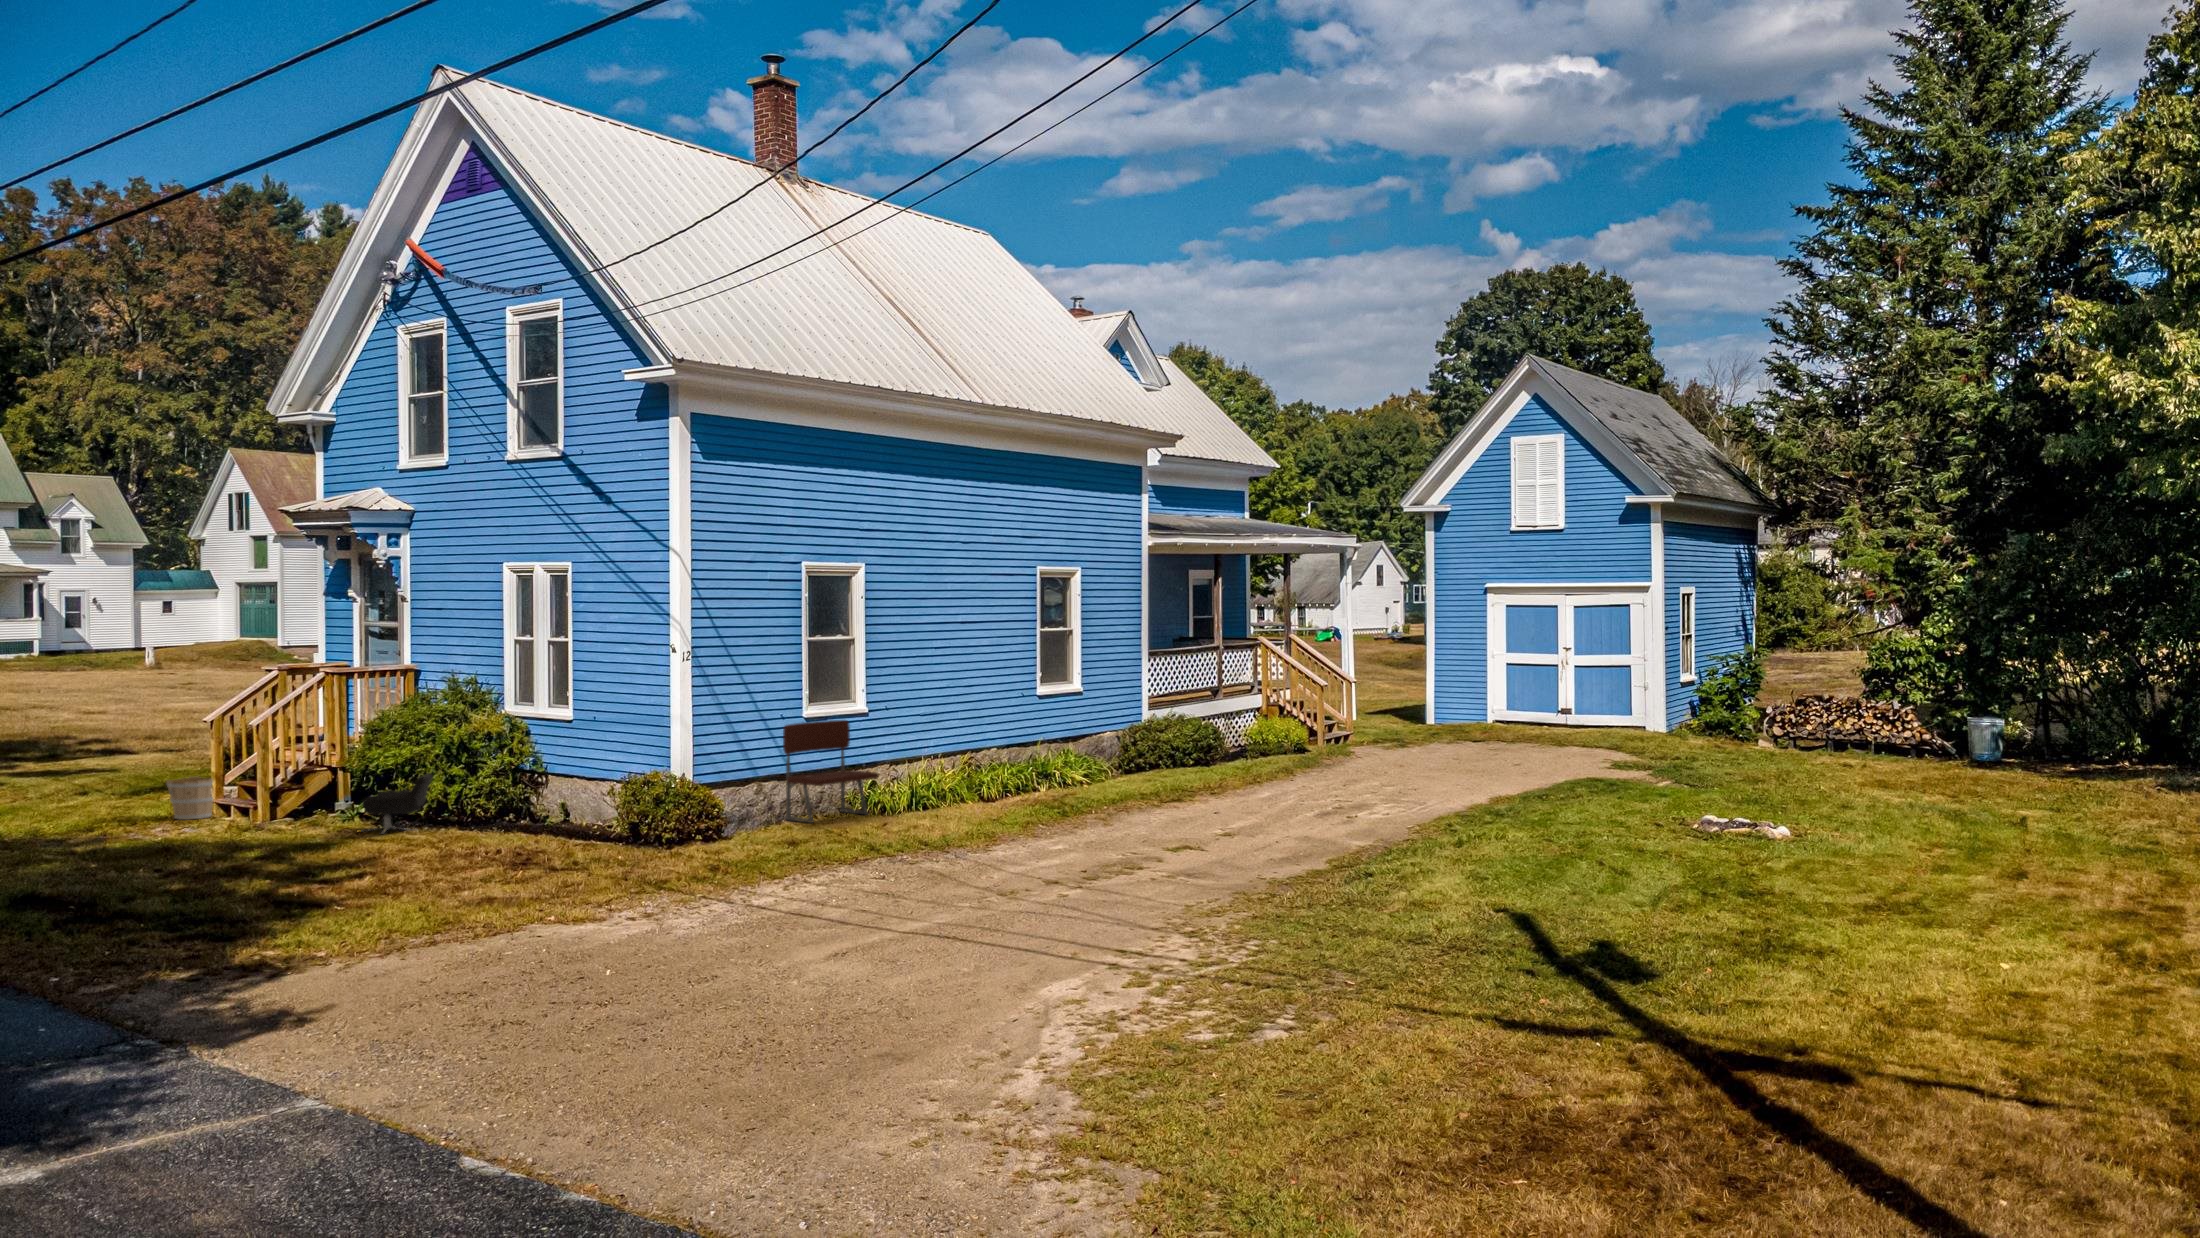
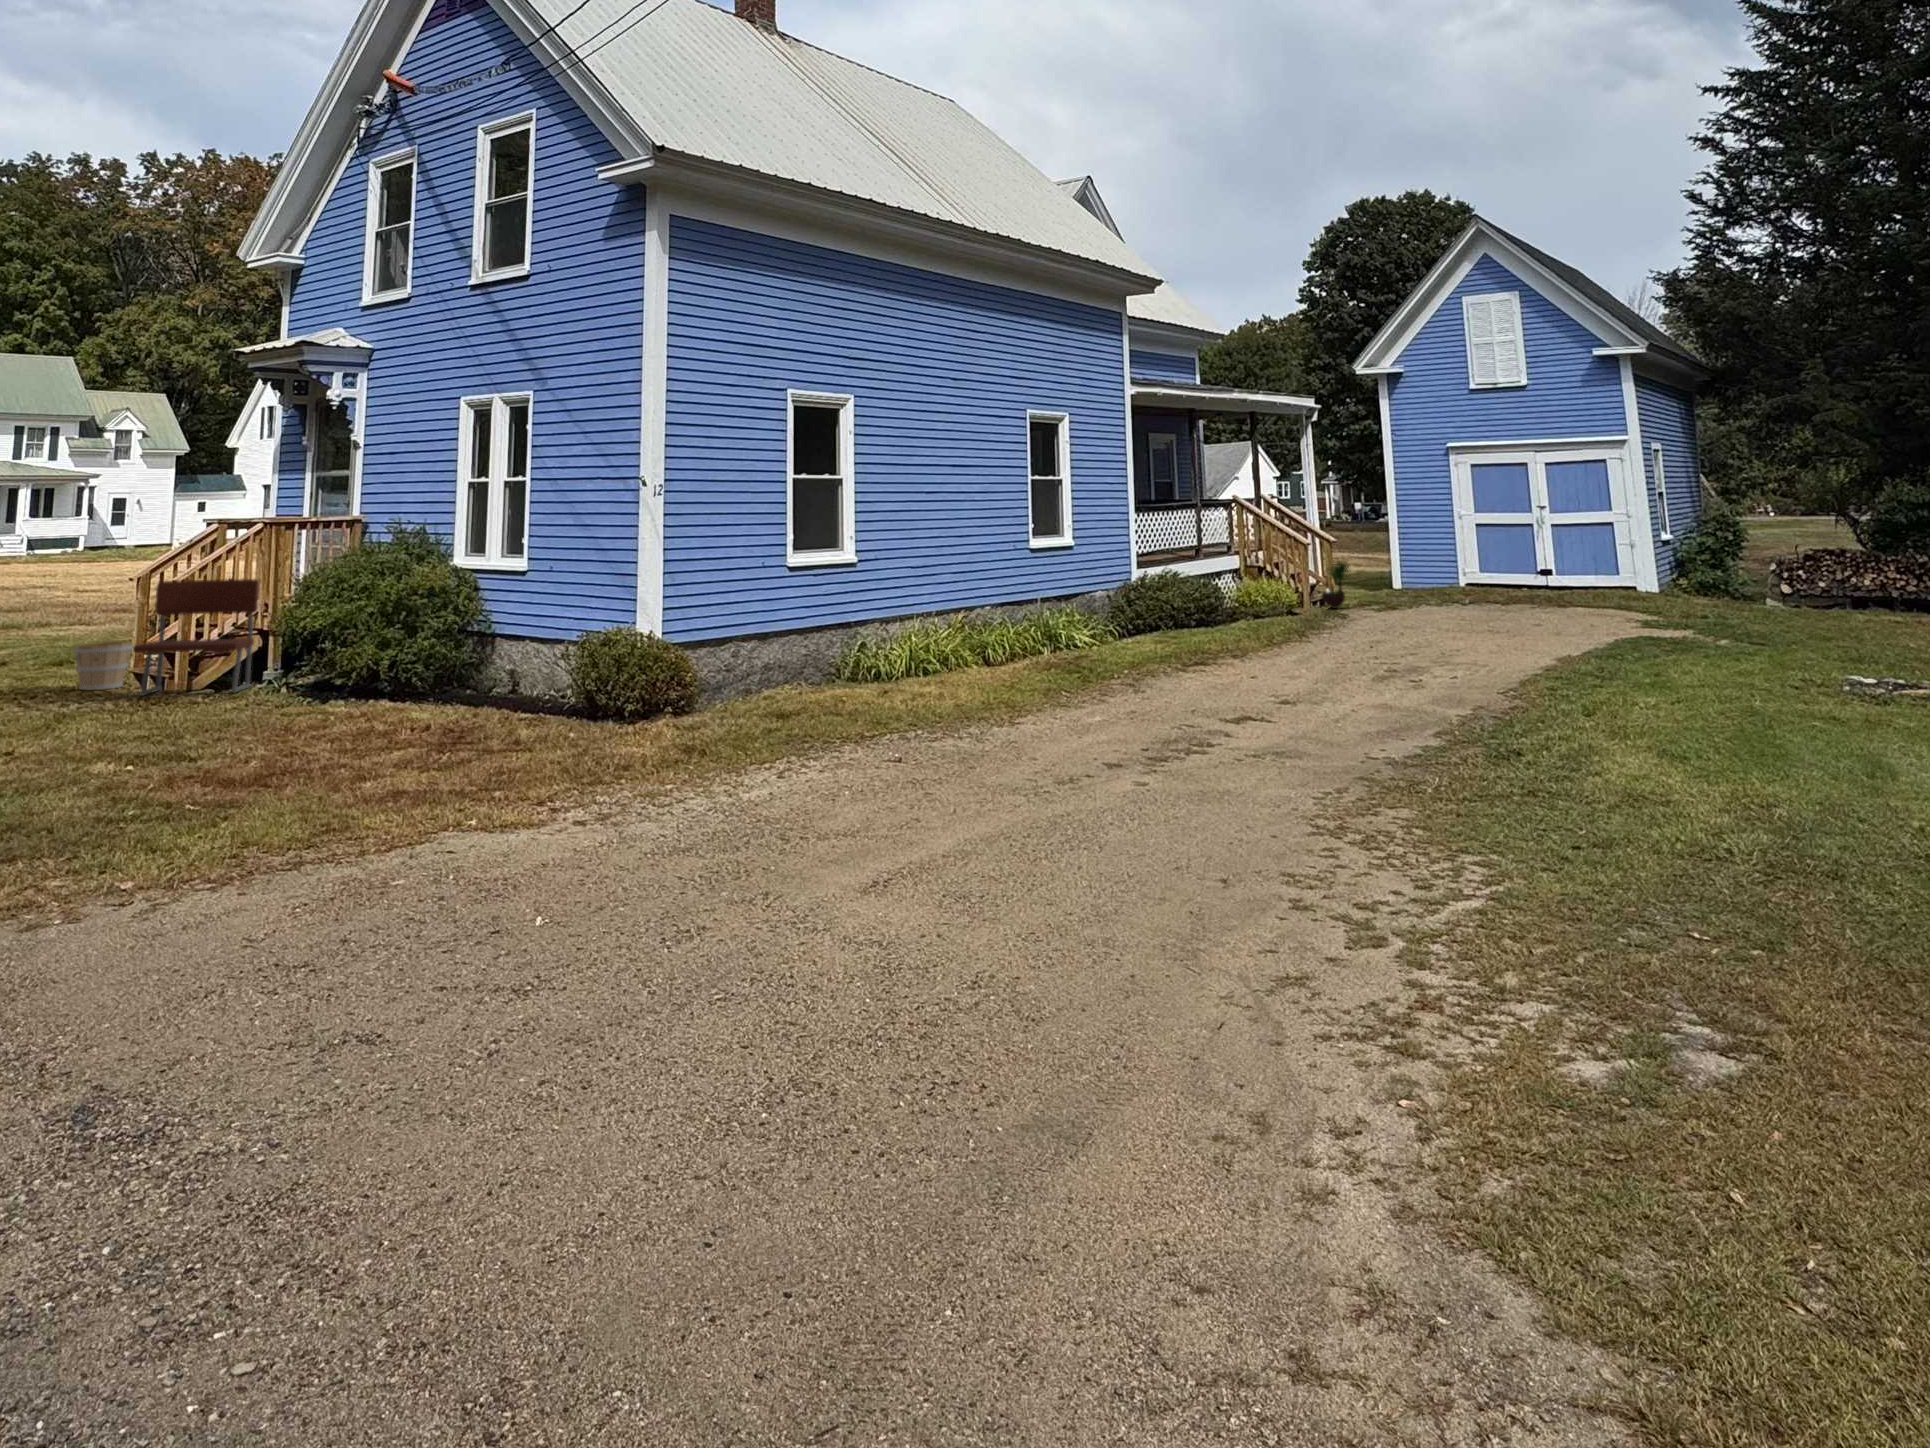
potted tree: none [1334,698,1362,747] -> present [1321,562,1349,608]
bench: present [783,720,879,823] -> present [133,579,259,696]
lounge chair: present [362,773,433,834] -> none [274,633,367,706]

